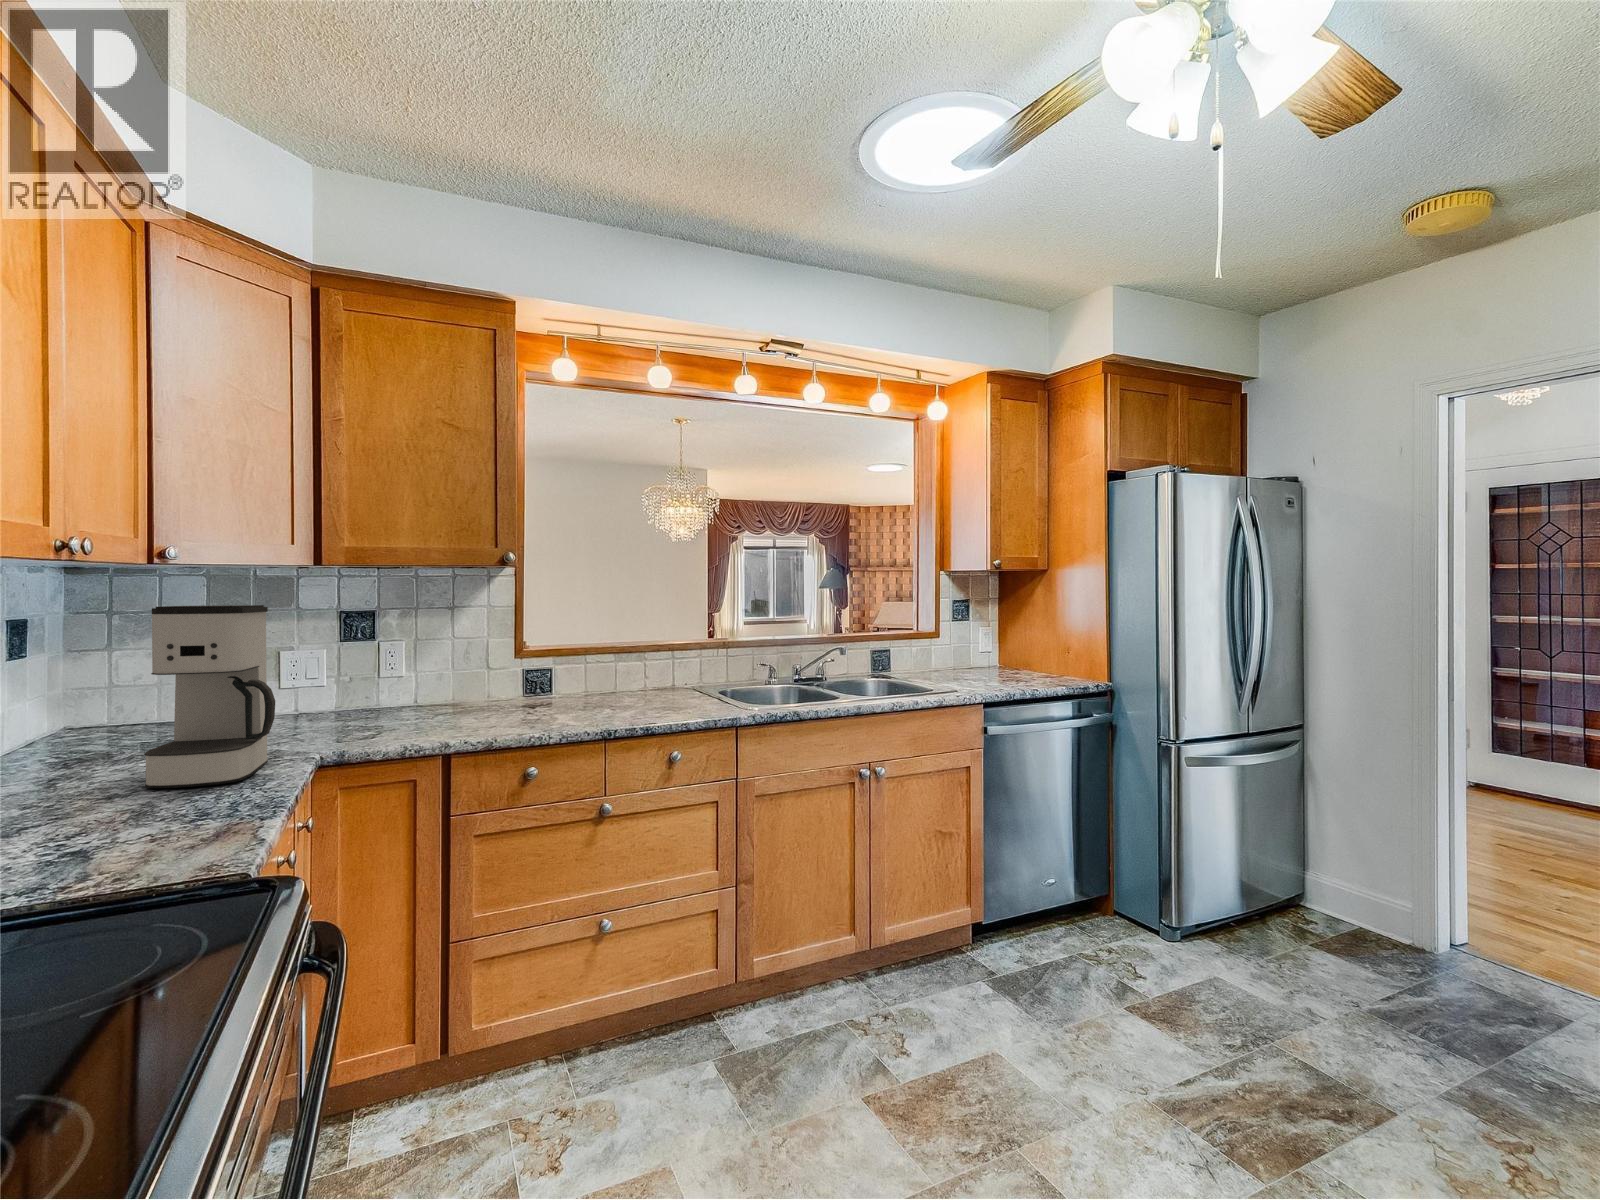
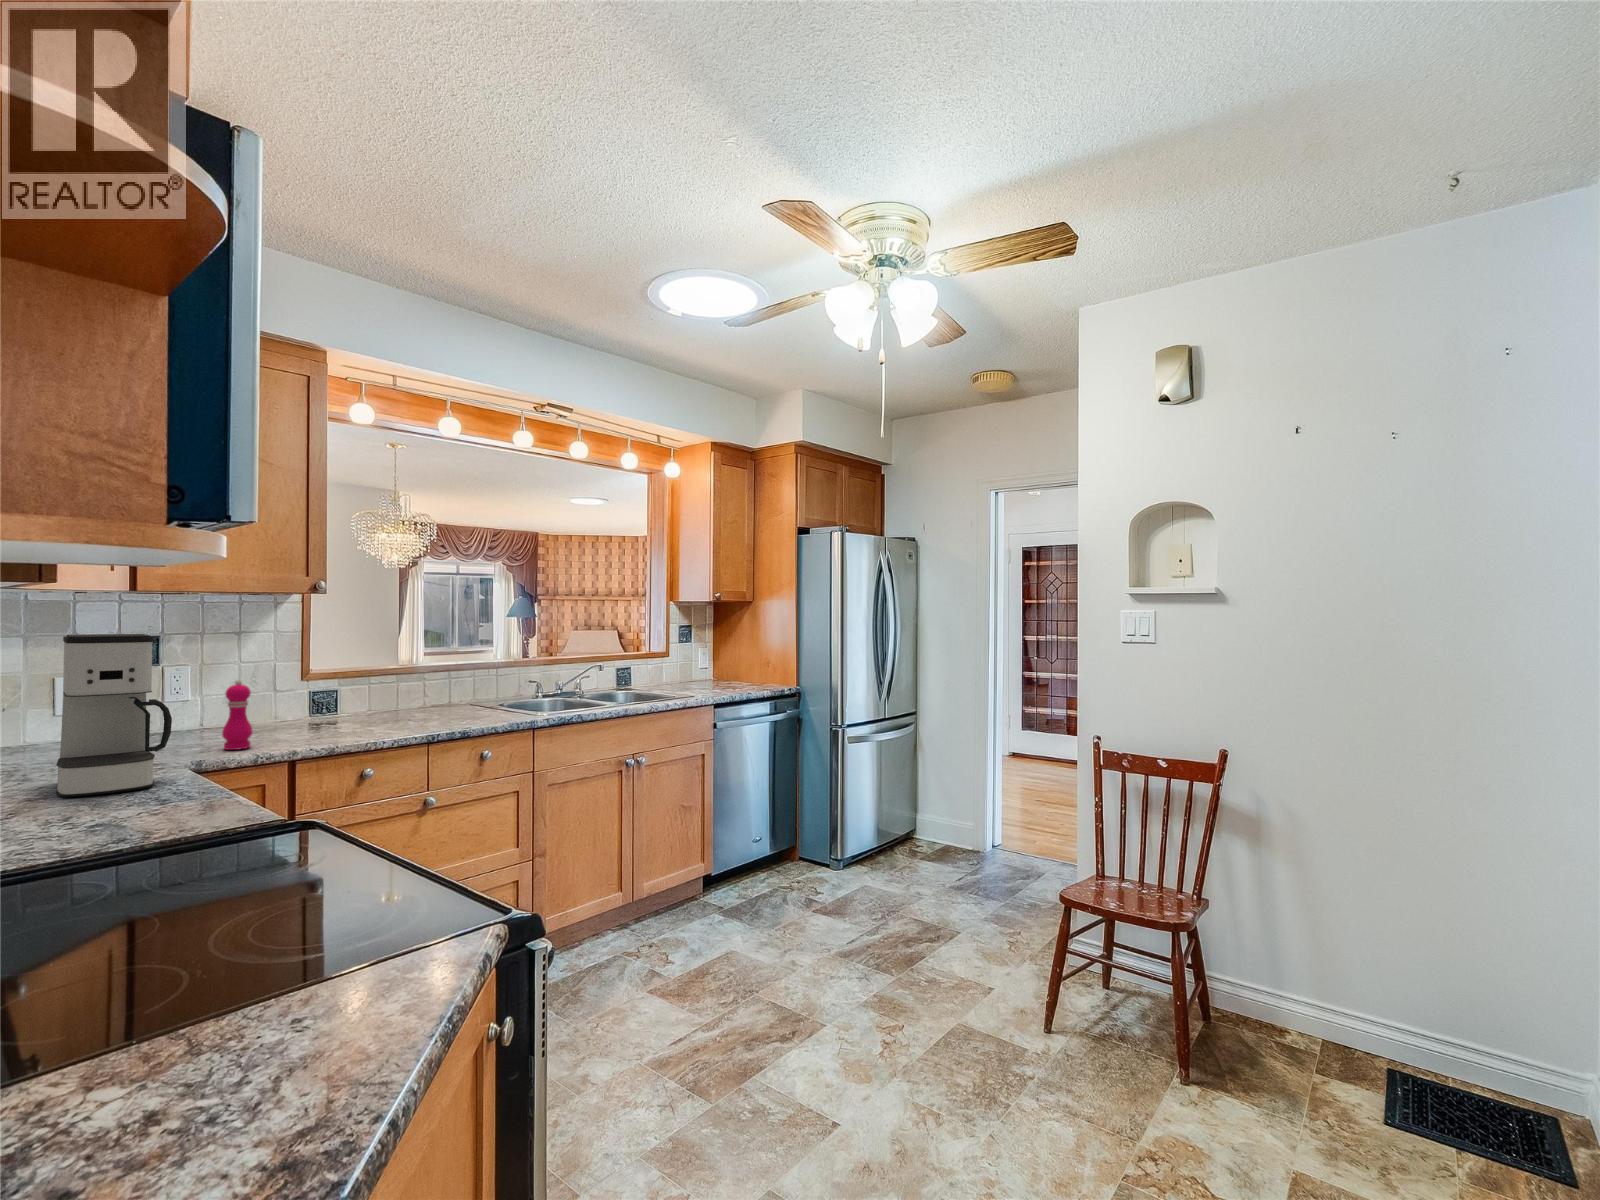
pepper mill: none [383,658,415,737] -> present [222,679,253,750]

